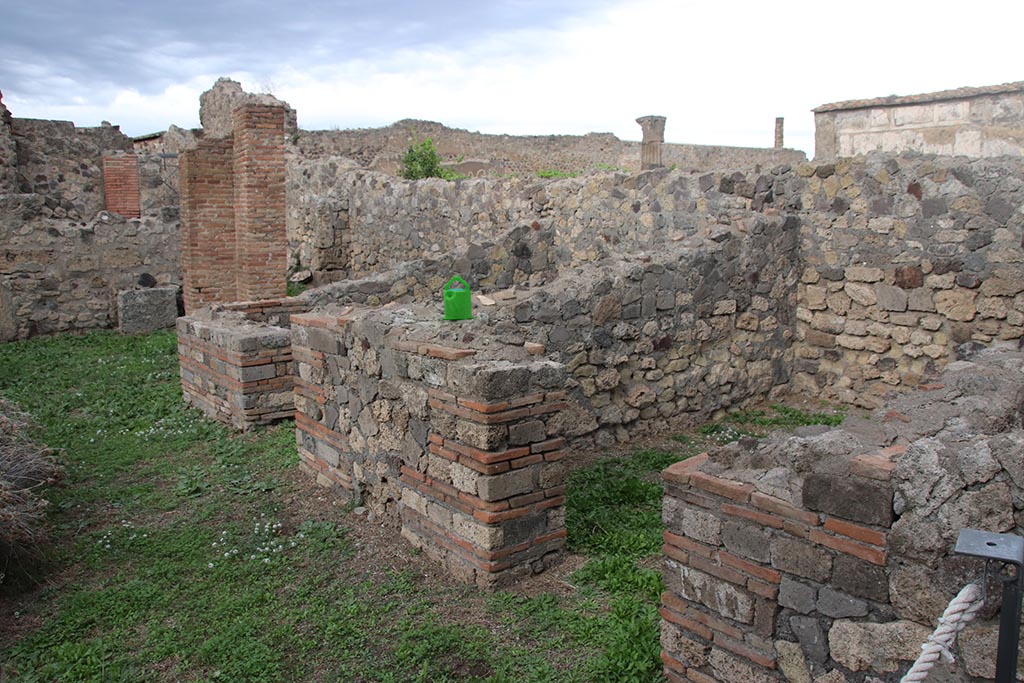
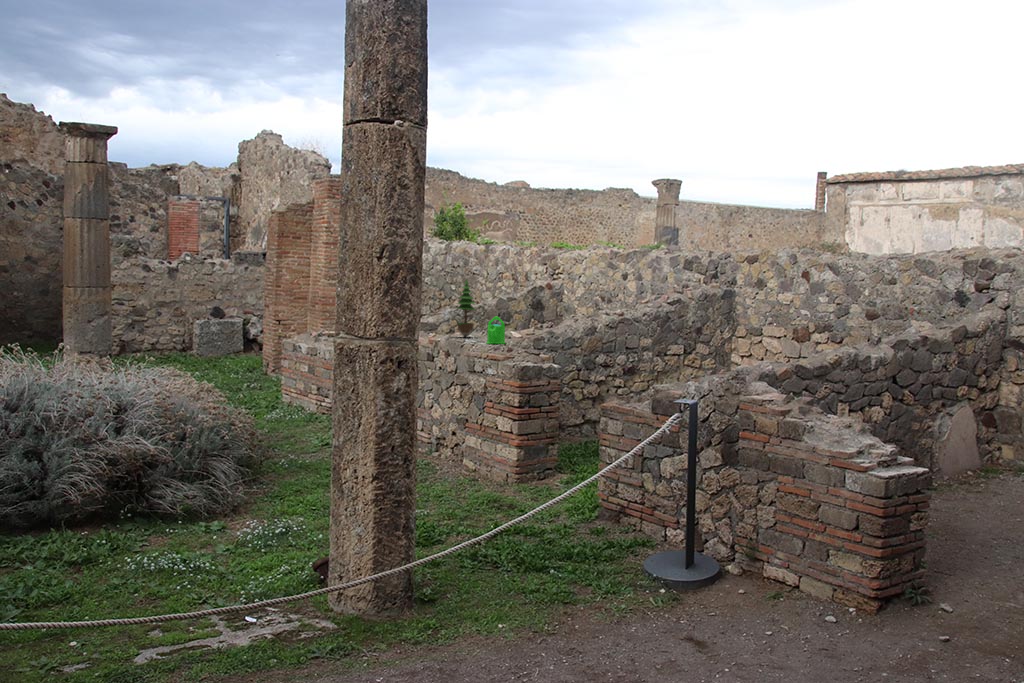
potted tree: none [398,219,430,308] -> present [457,280,476,337]

